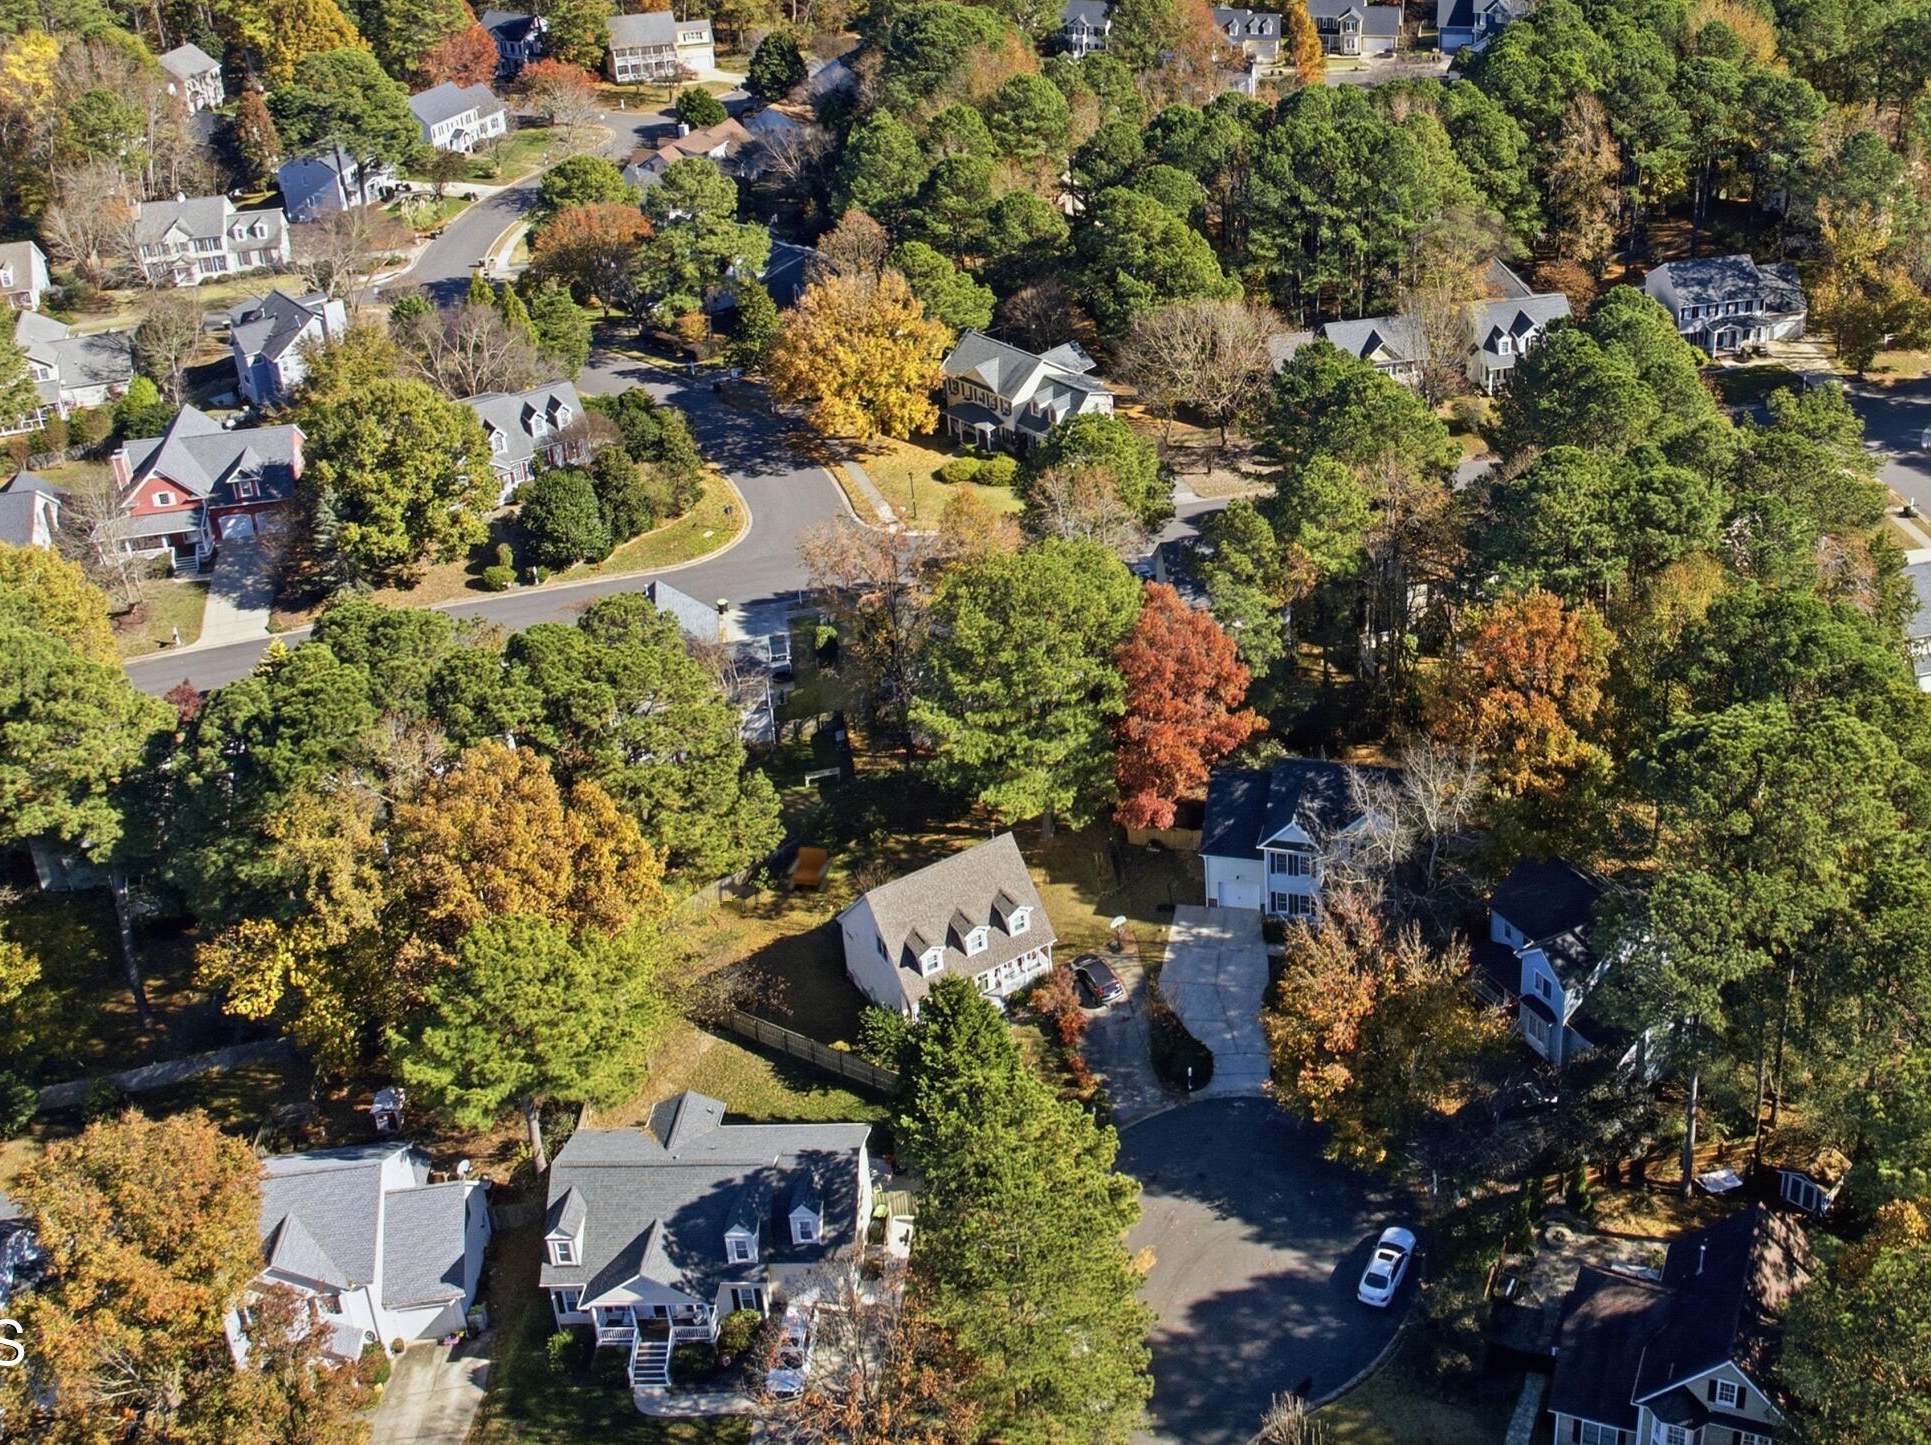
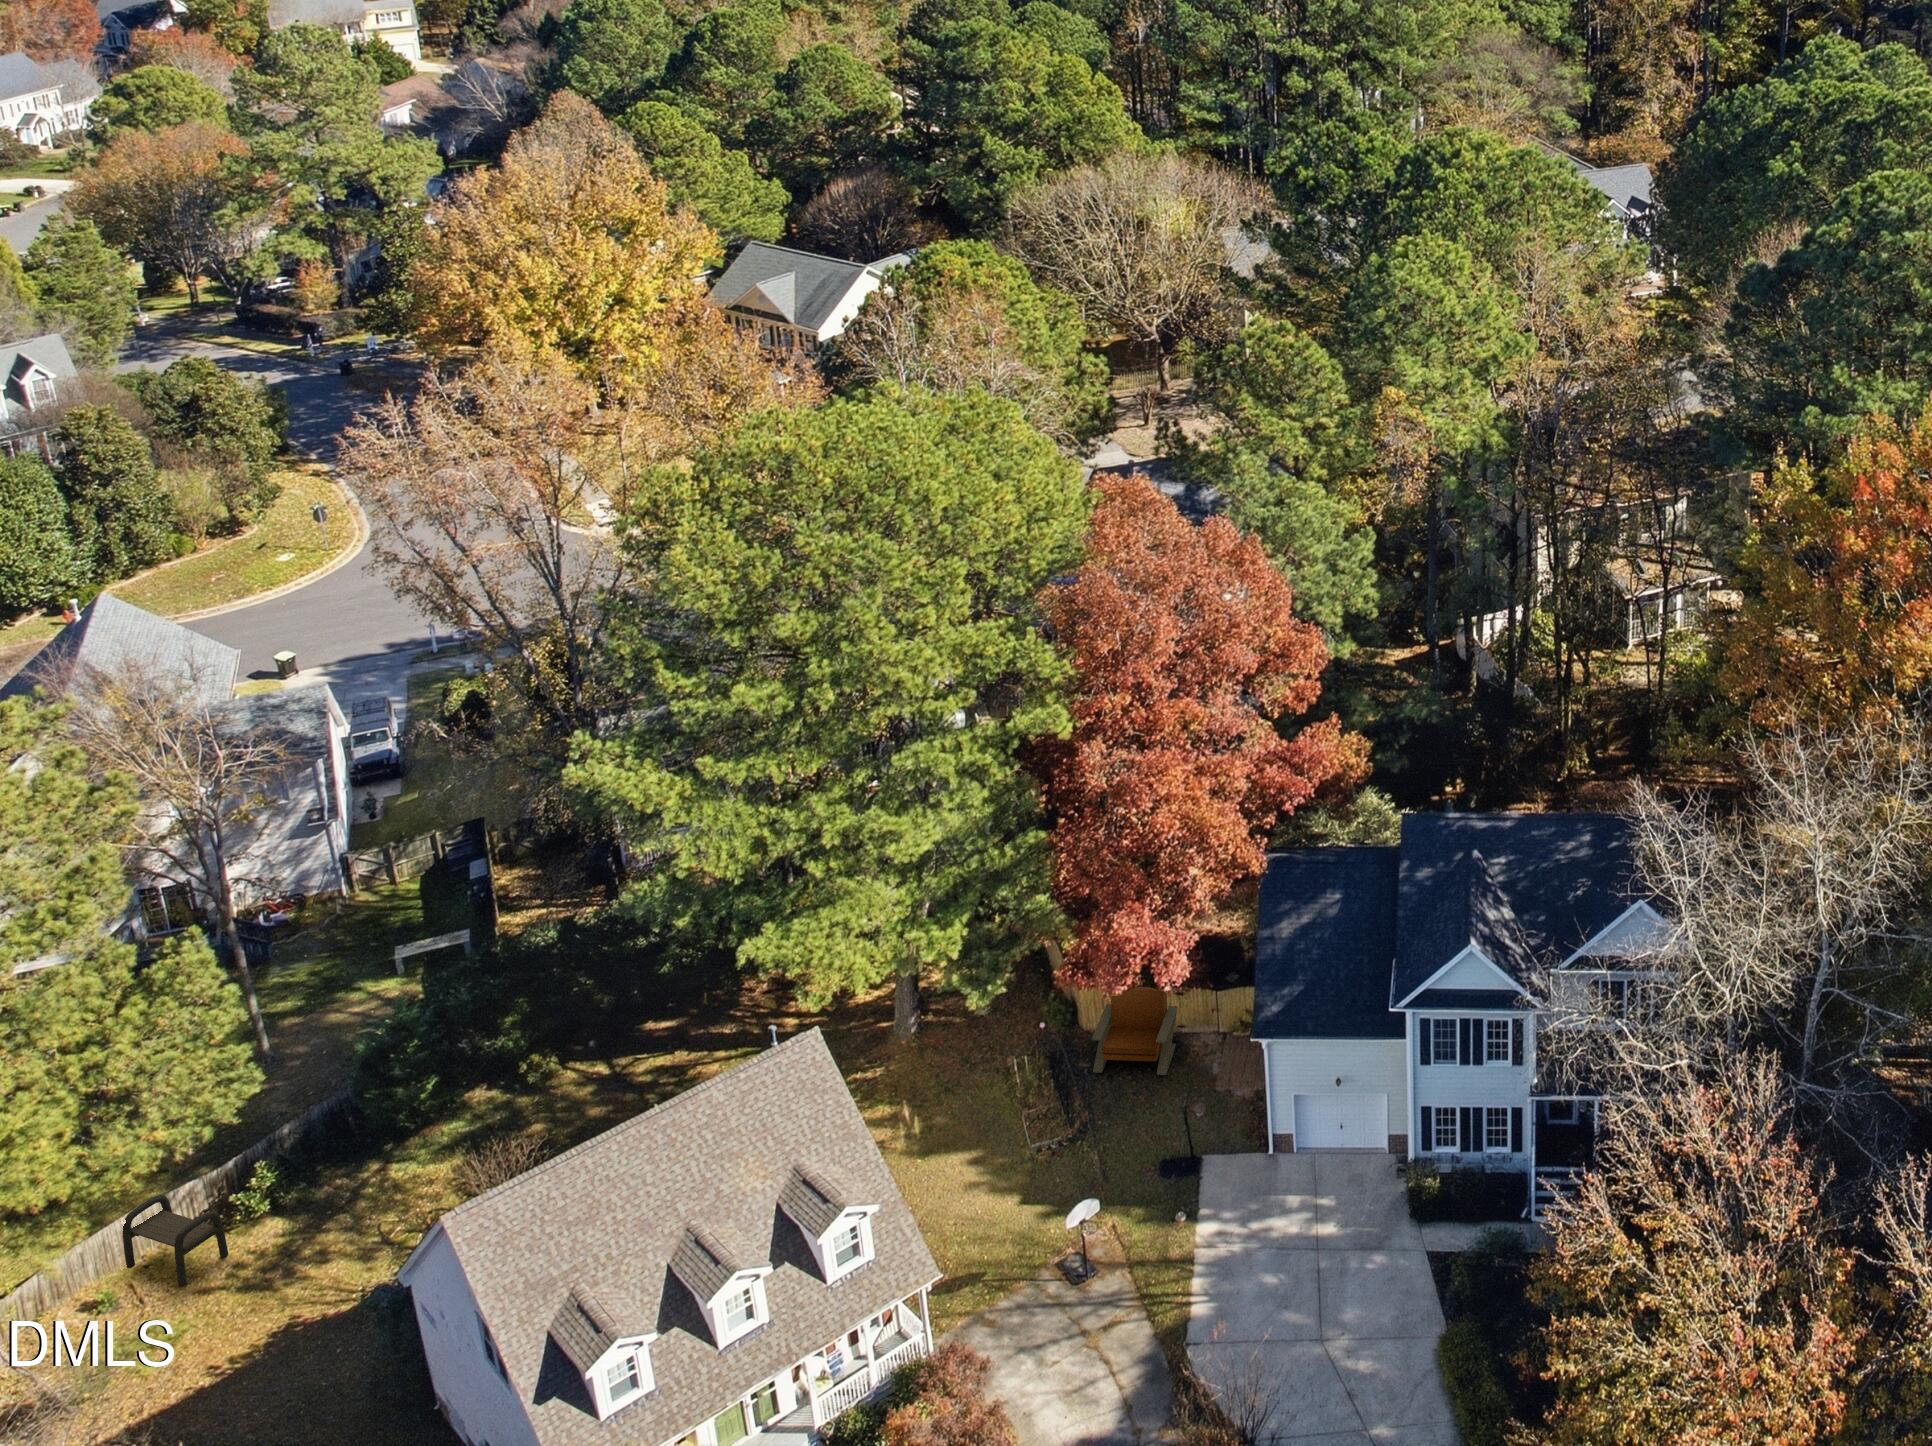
lounge chair: present [788,847,832,892] -> present [1092,986,1178,1075]

